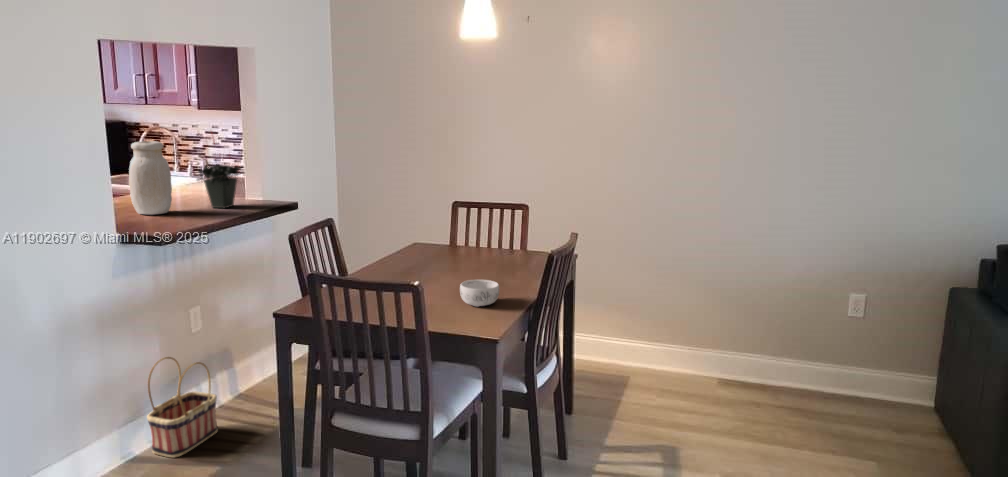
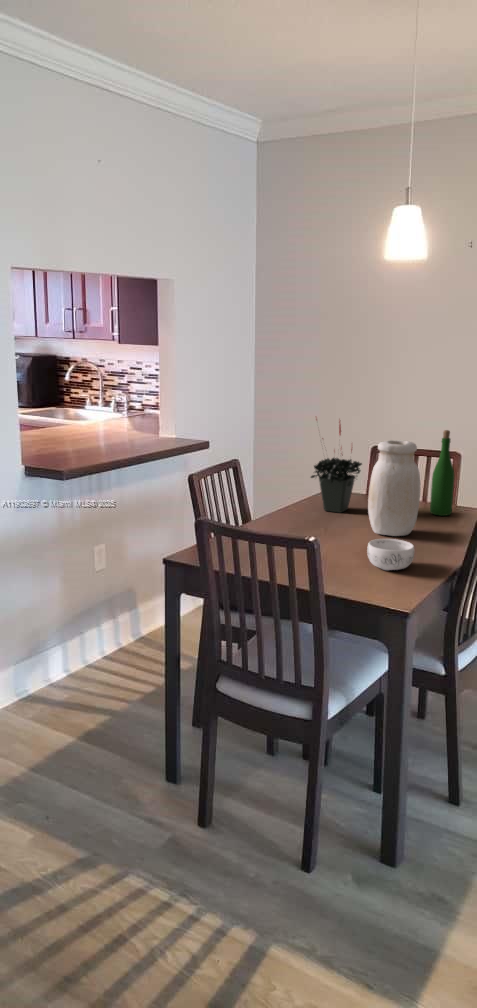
jar: present [129,141,172,214] -> present [368,440,421,536]
potted plant: present [197,143,241,208] -> present [311,419,362,513]
wine bottle: none [505,184,524,258] -> present [430,430,454,516]
basket: present [147,357,218,457] -> none [47,593,115,695]

